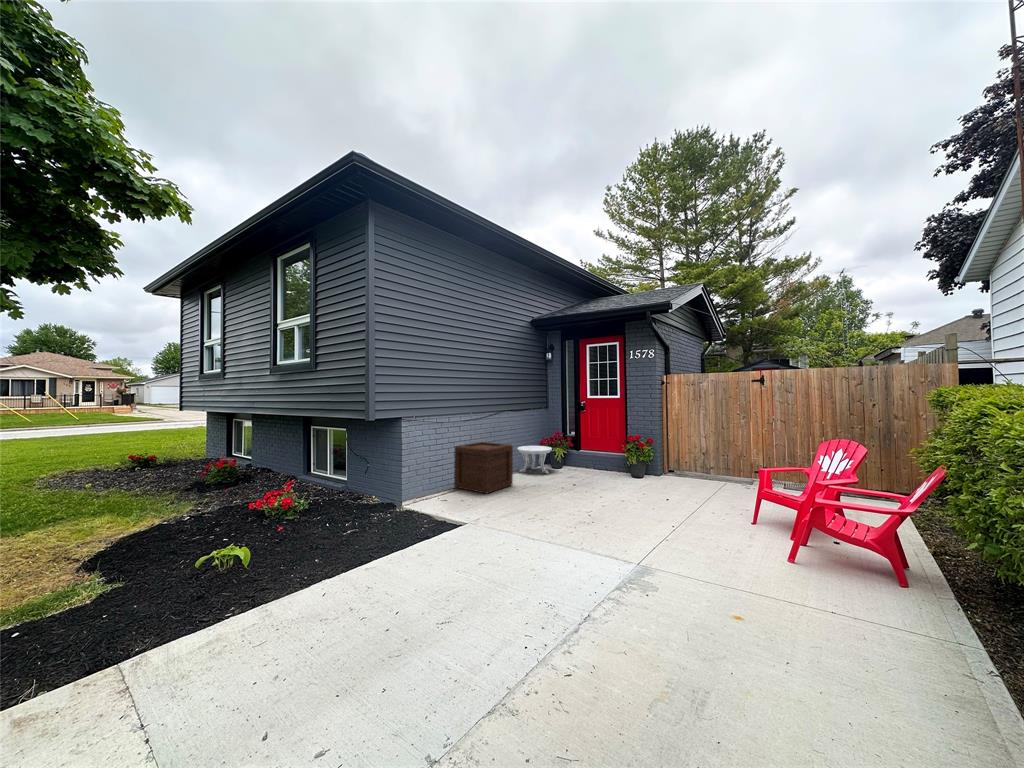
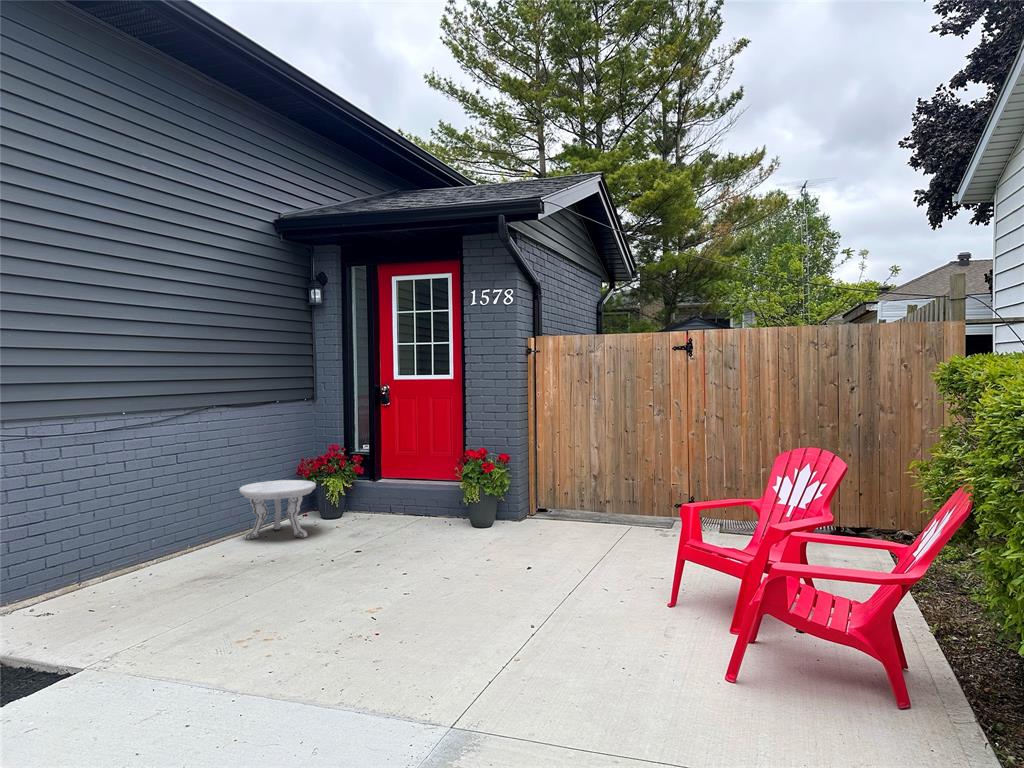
wooden crate: present [454,442,513,493] -> none [62,481,215,601]

